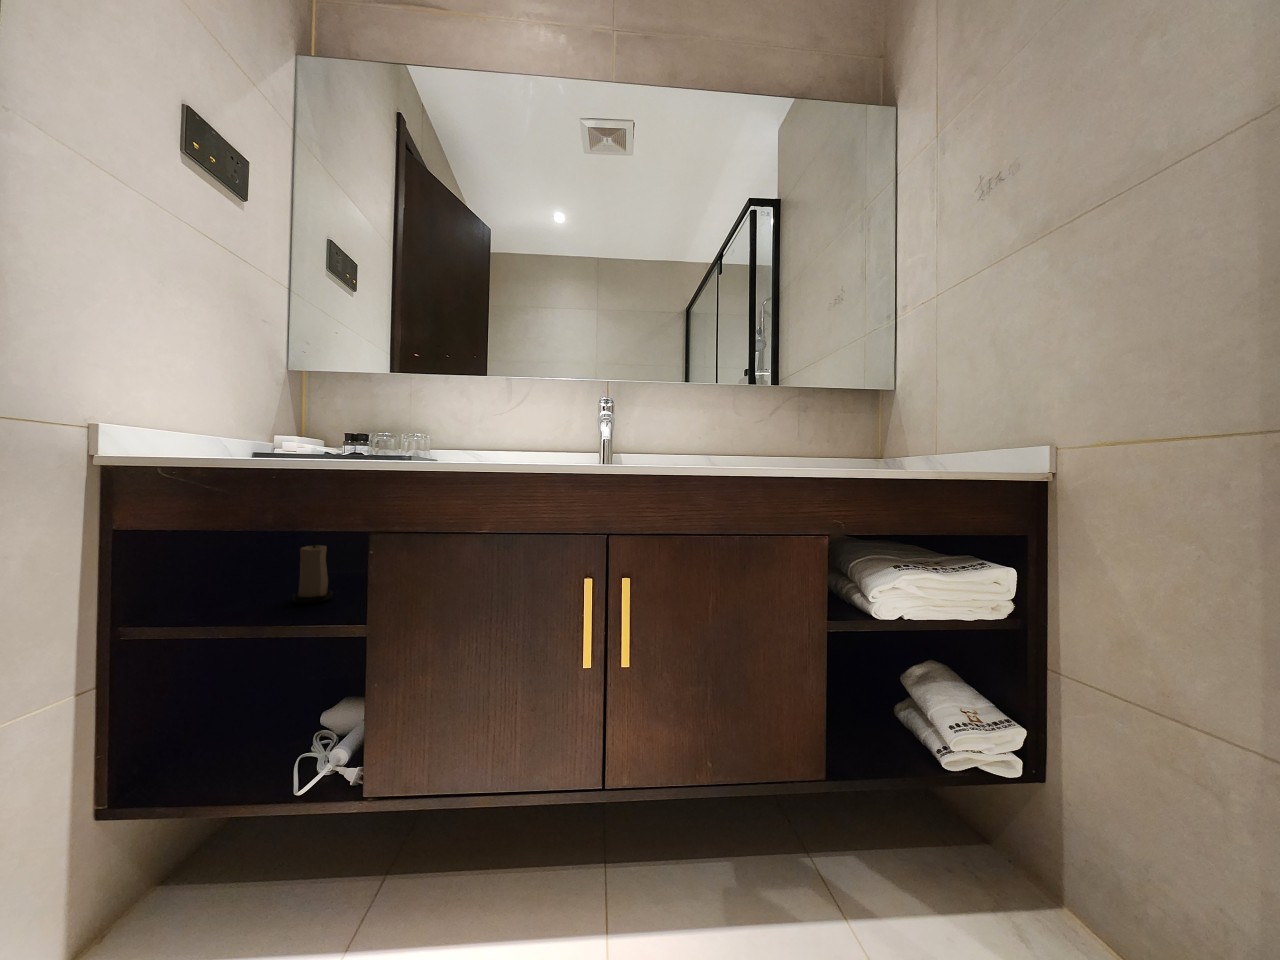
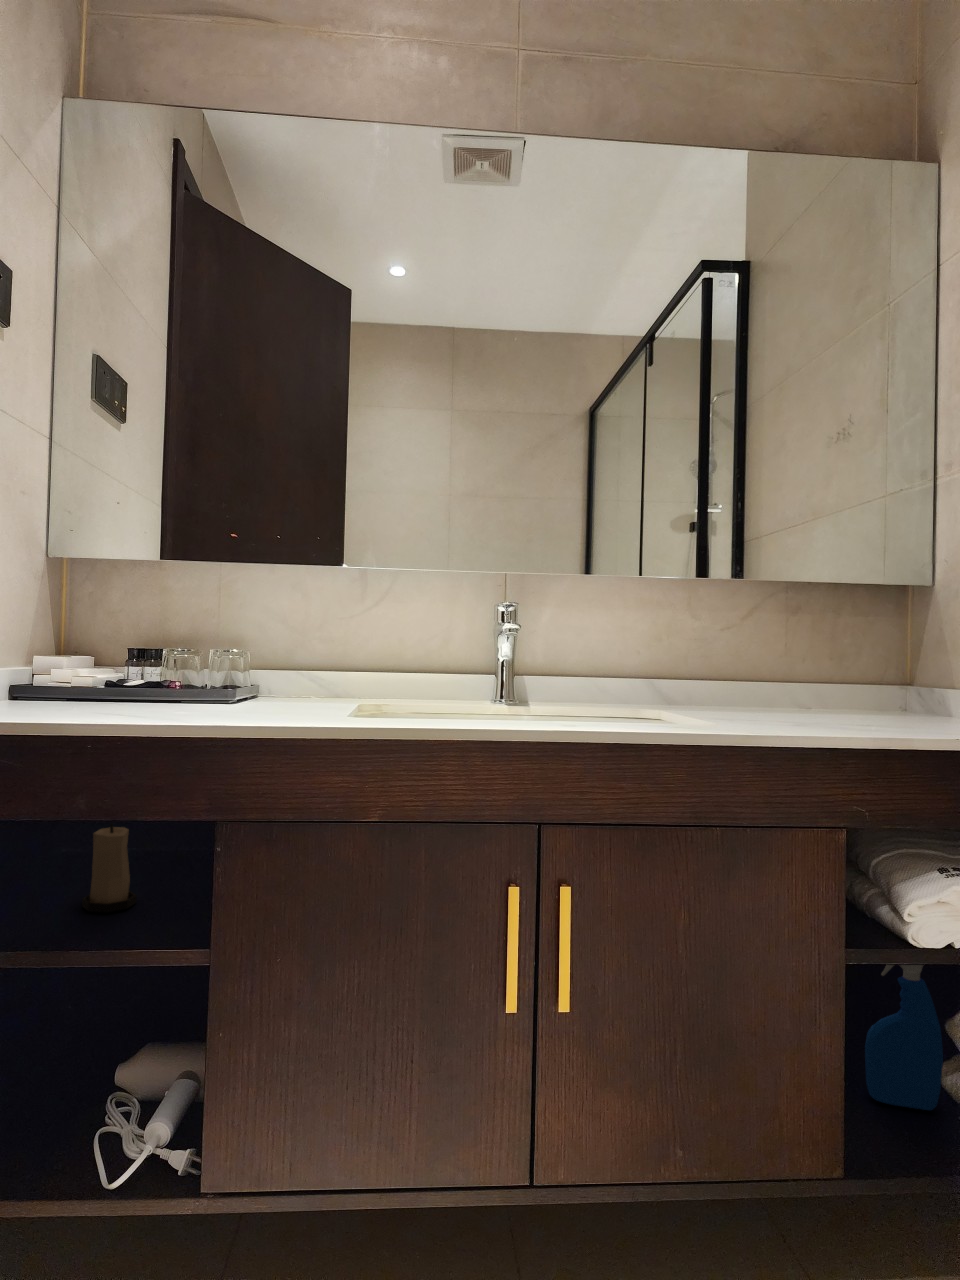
spray bottle: none [846,623,899,738] -> present [865,965,943,1110]

